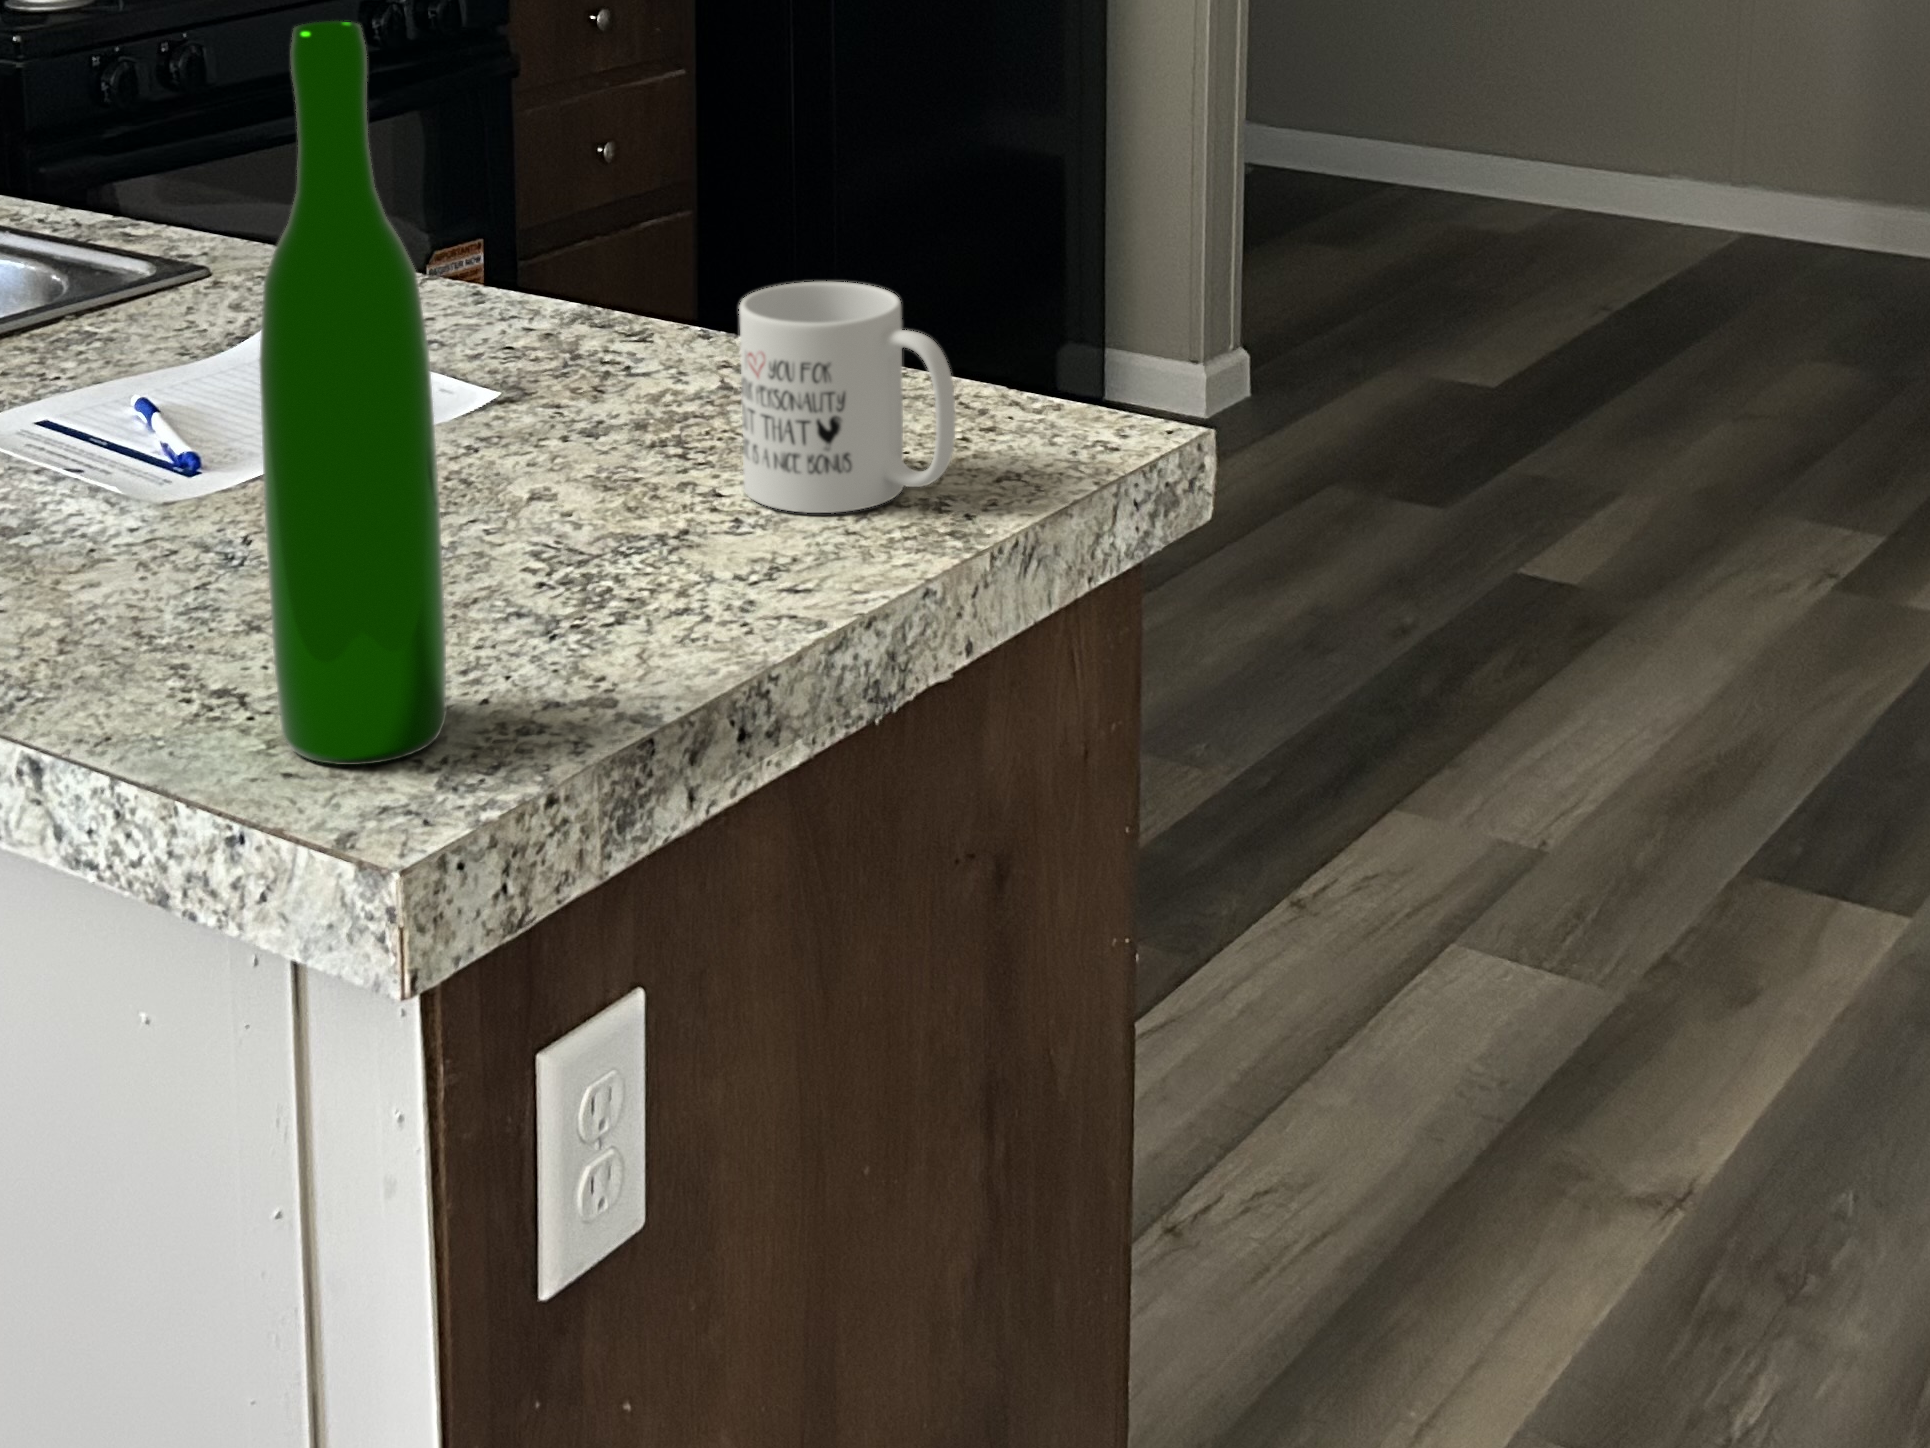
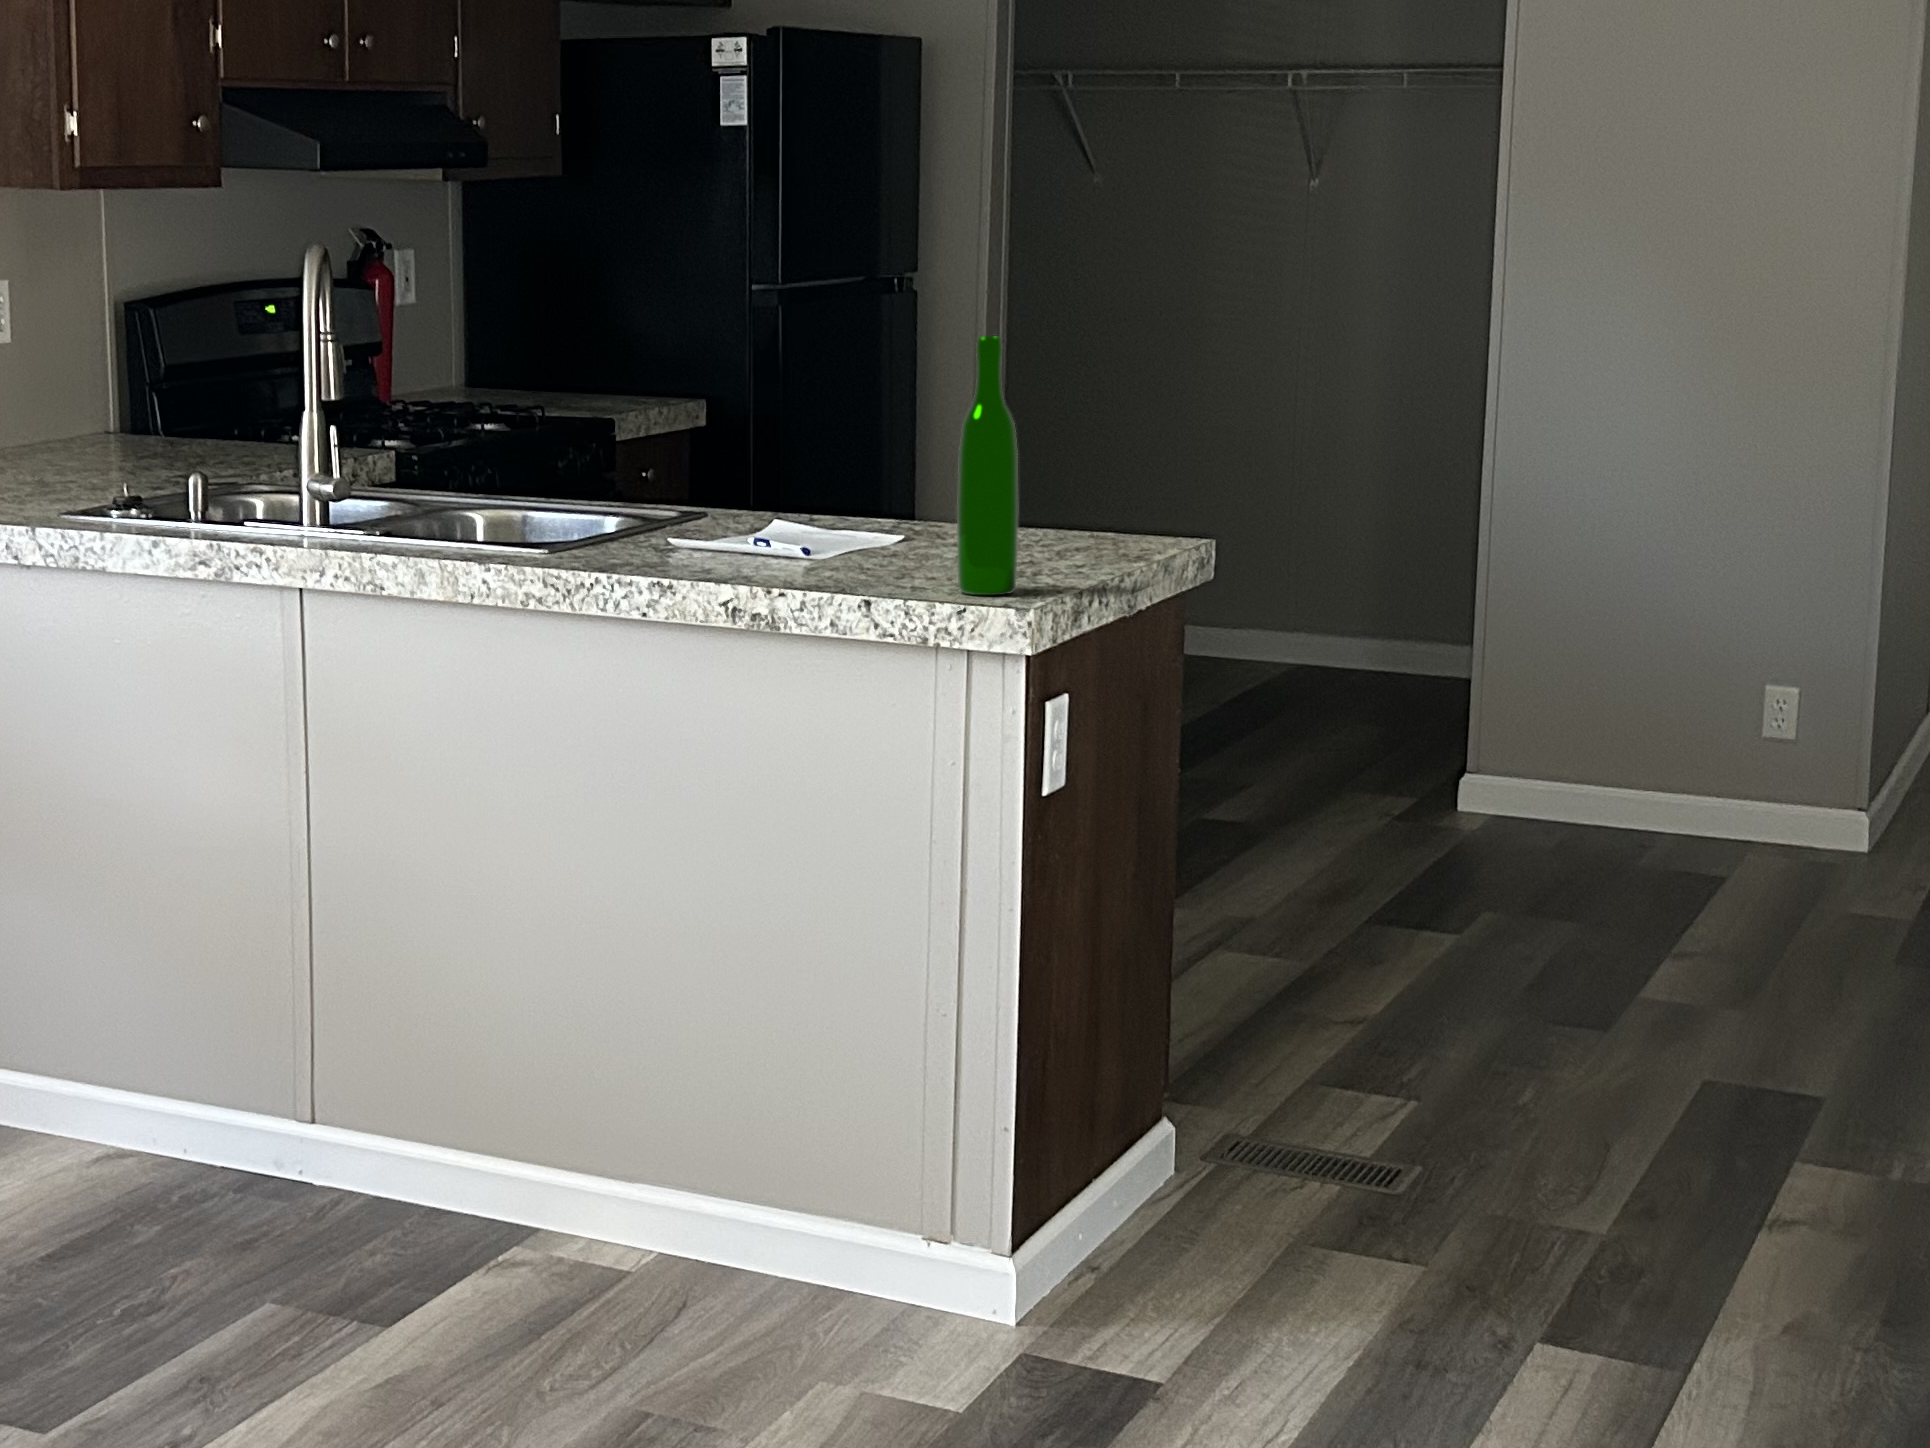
mug: present [739,282,955,513] -> none [1044,473,1135,557]

